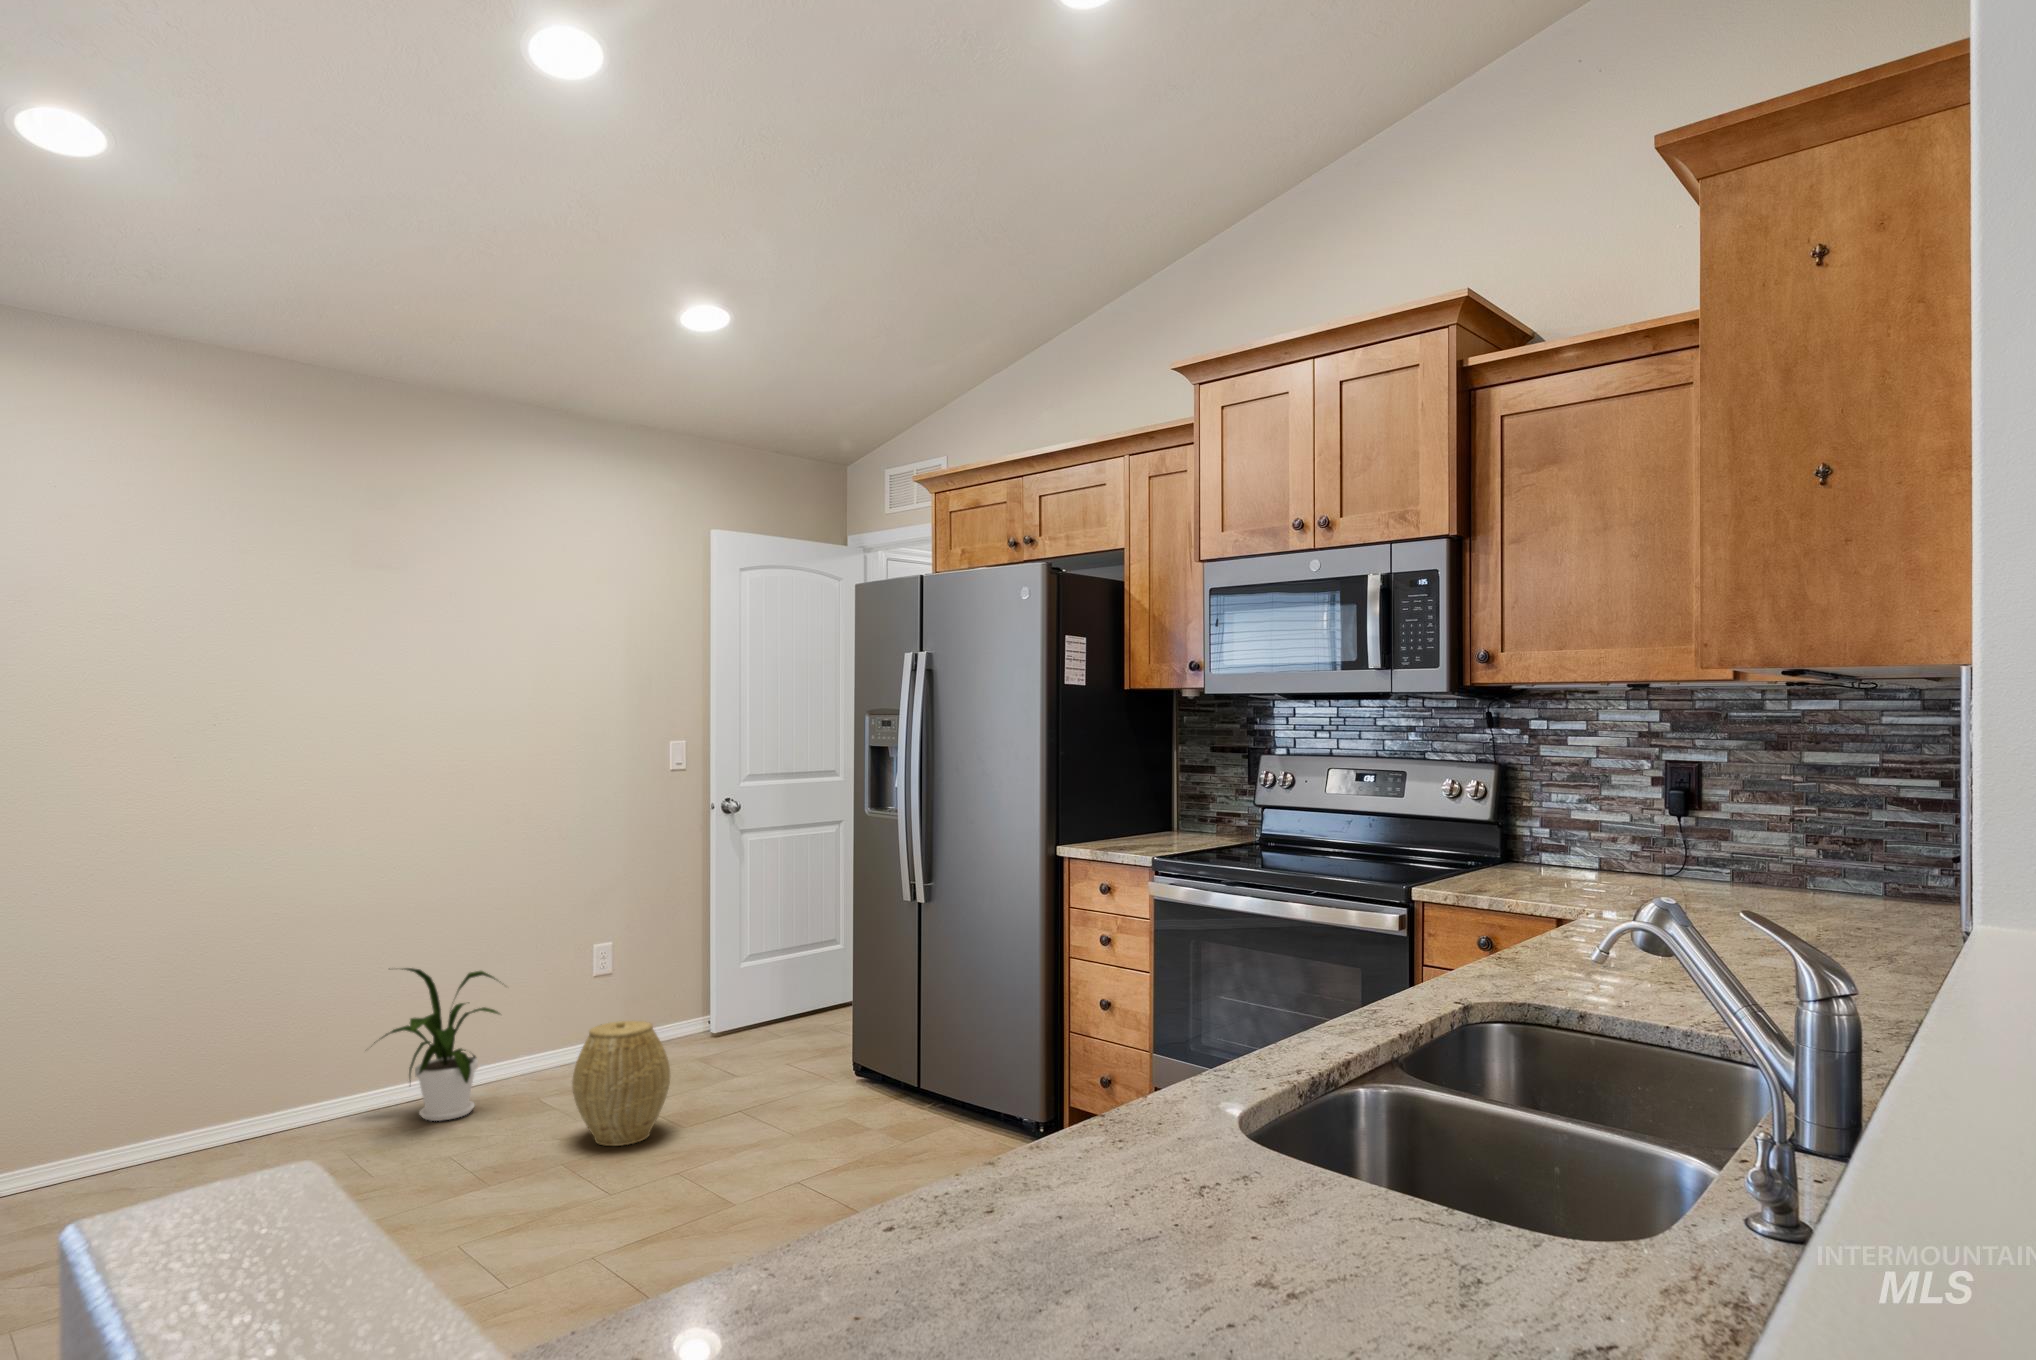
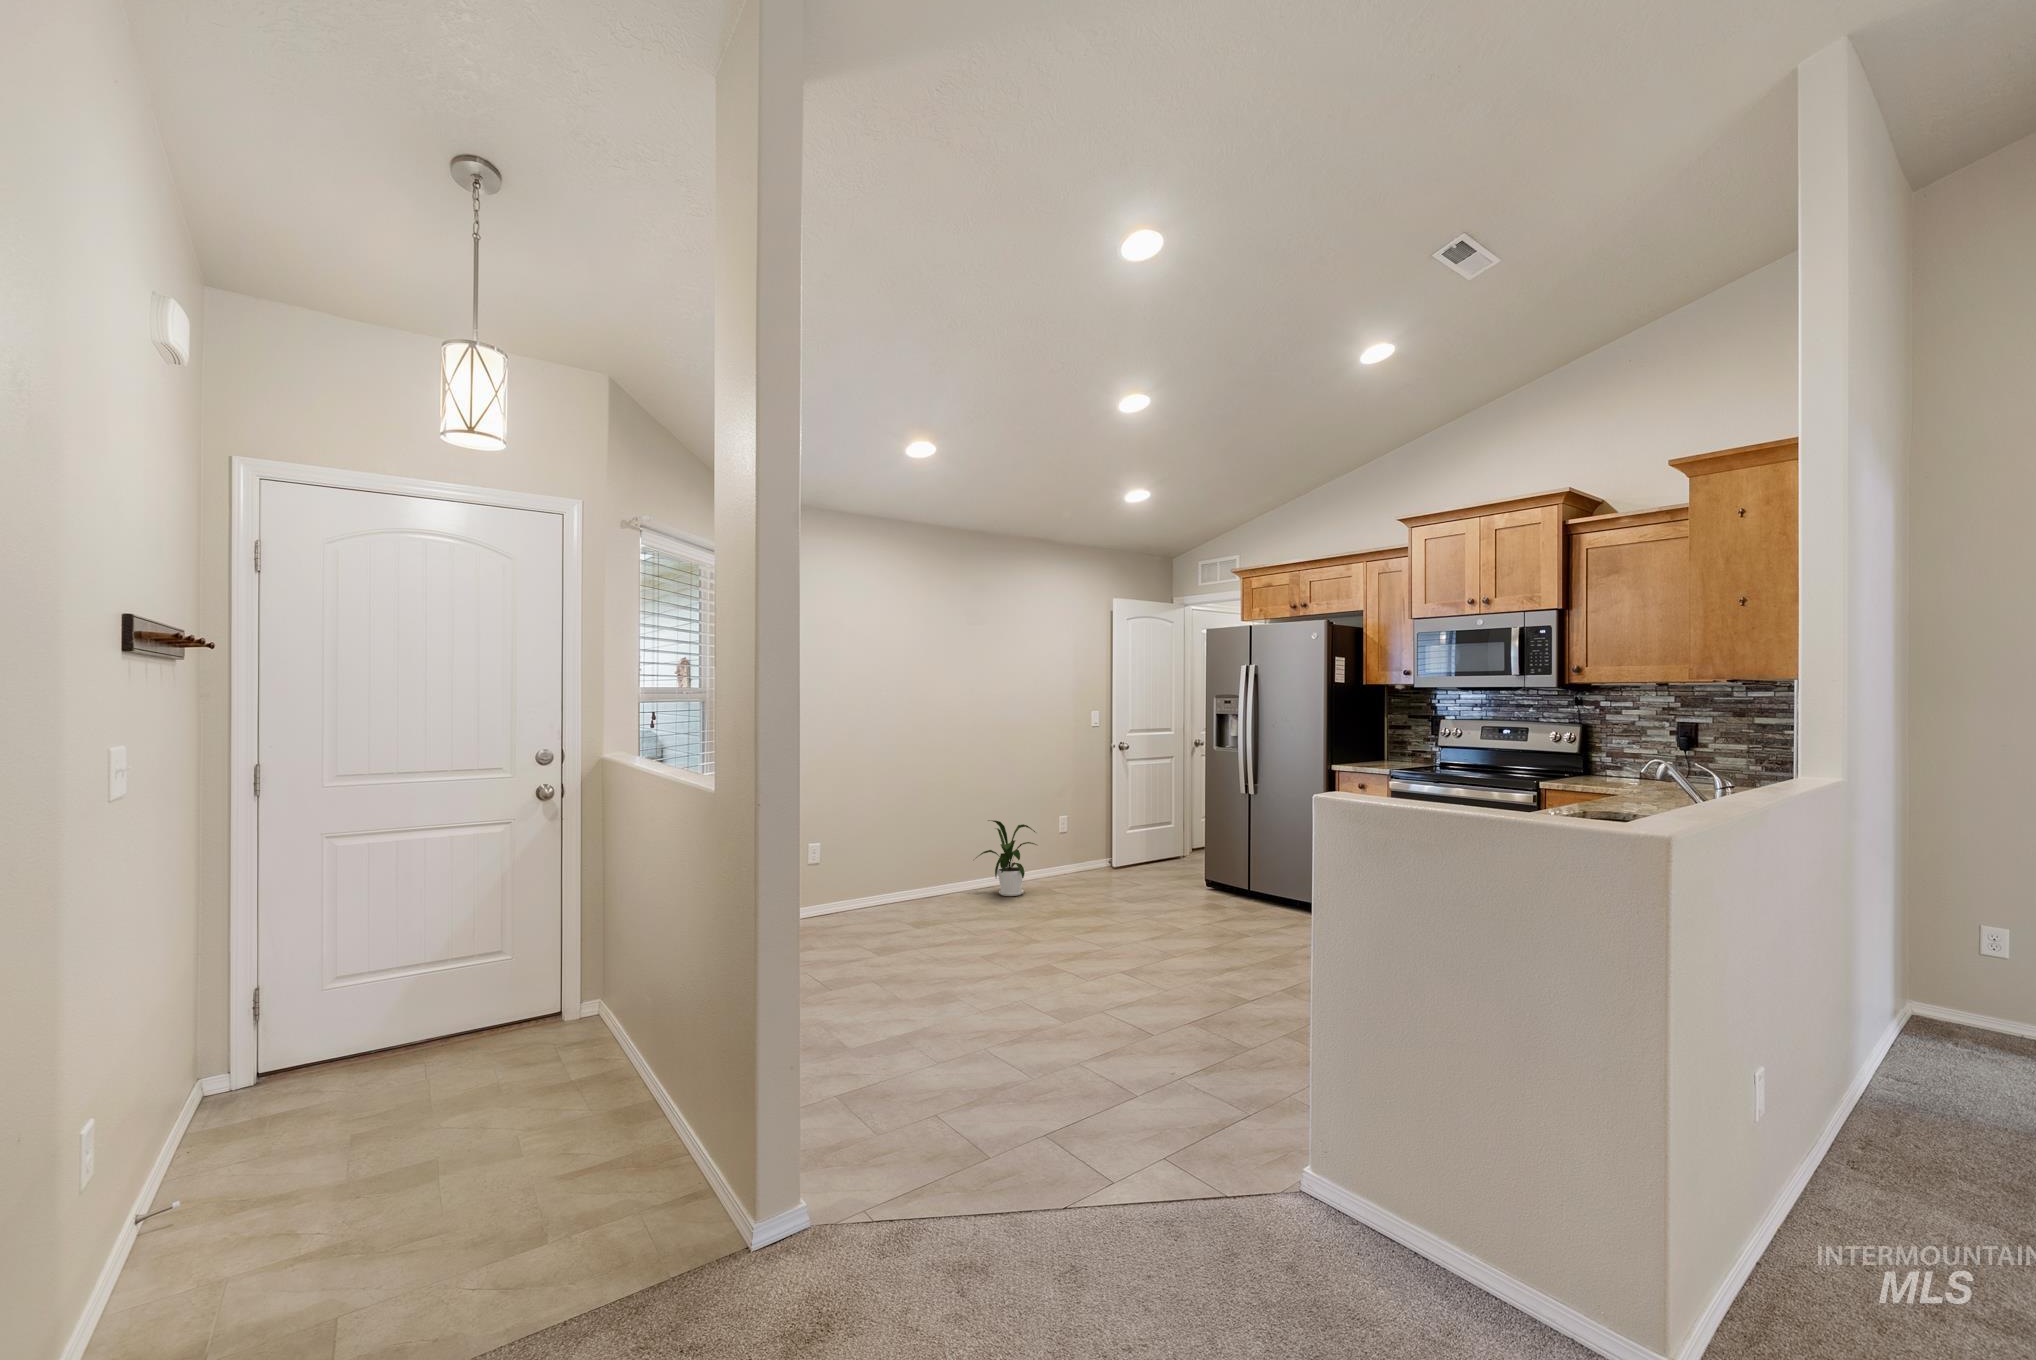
woven basket: present [572,1021,670,1146] -> none [1083,848,1130,909]

